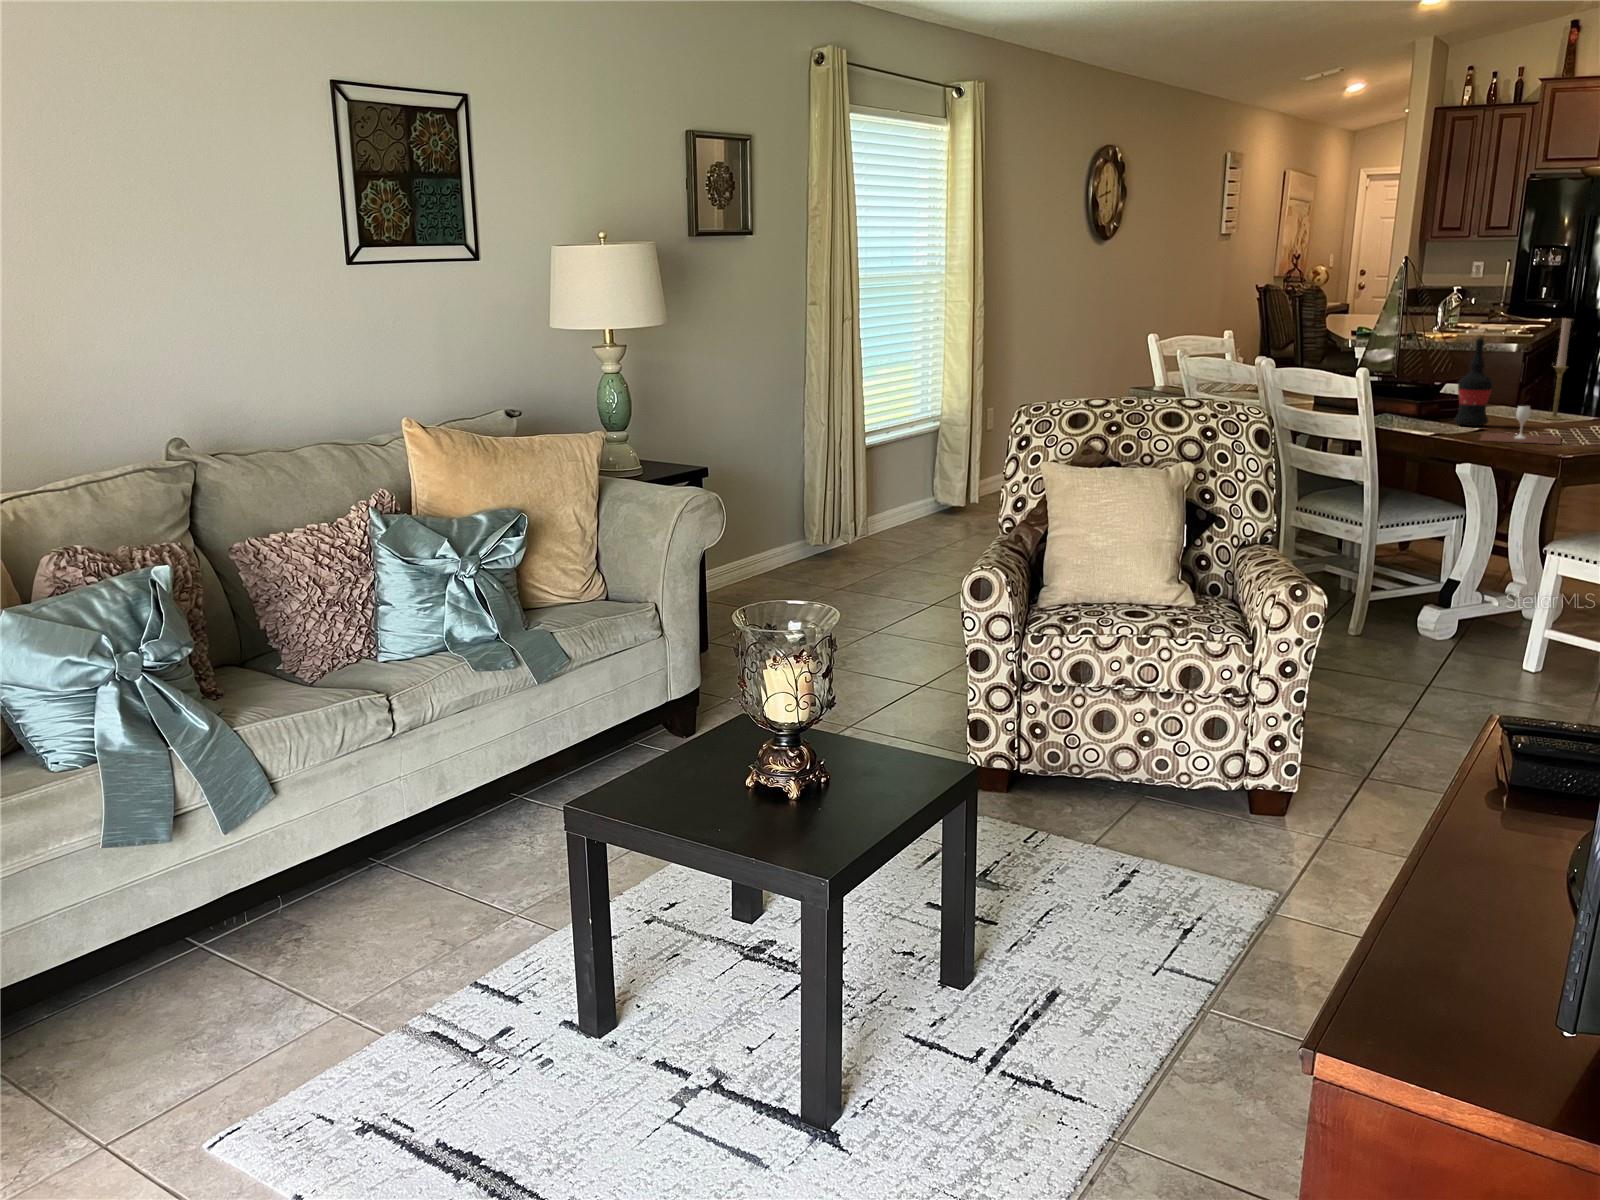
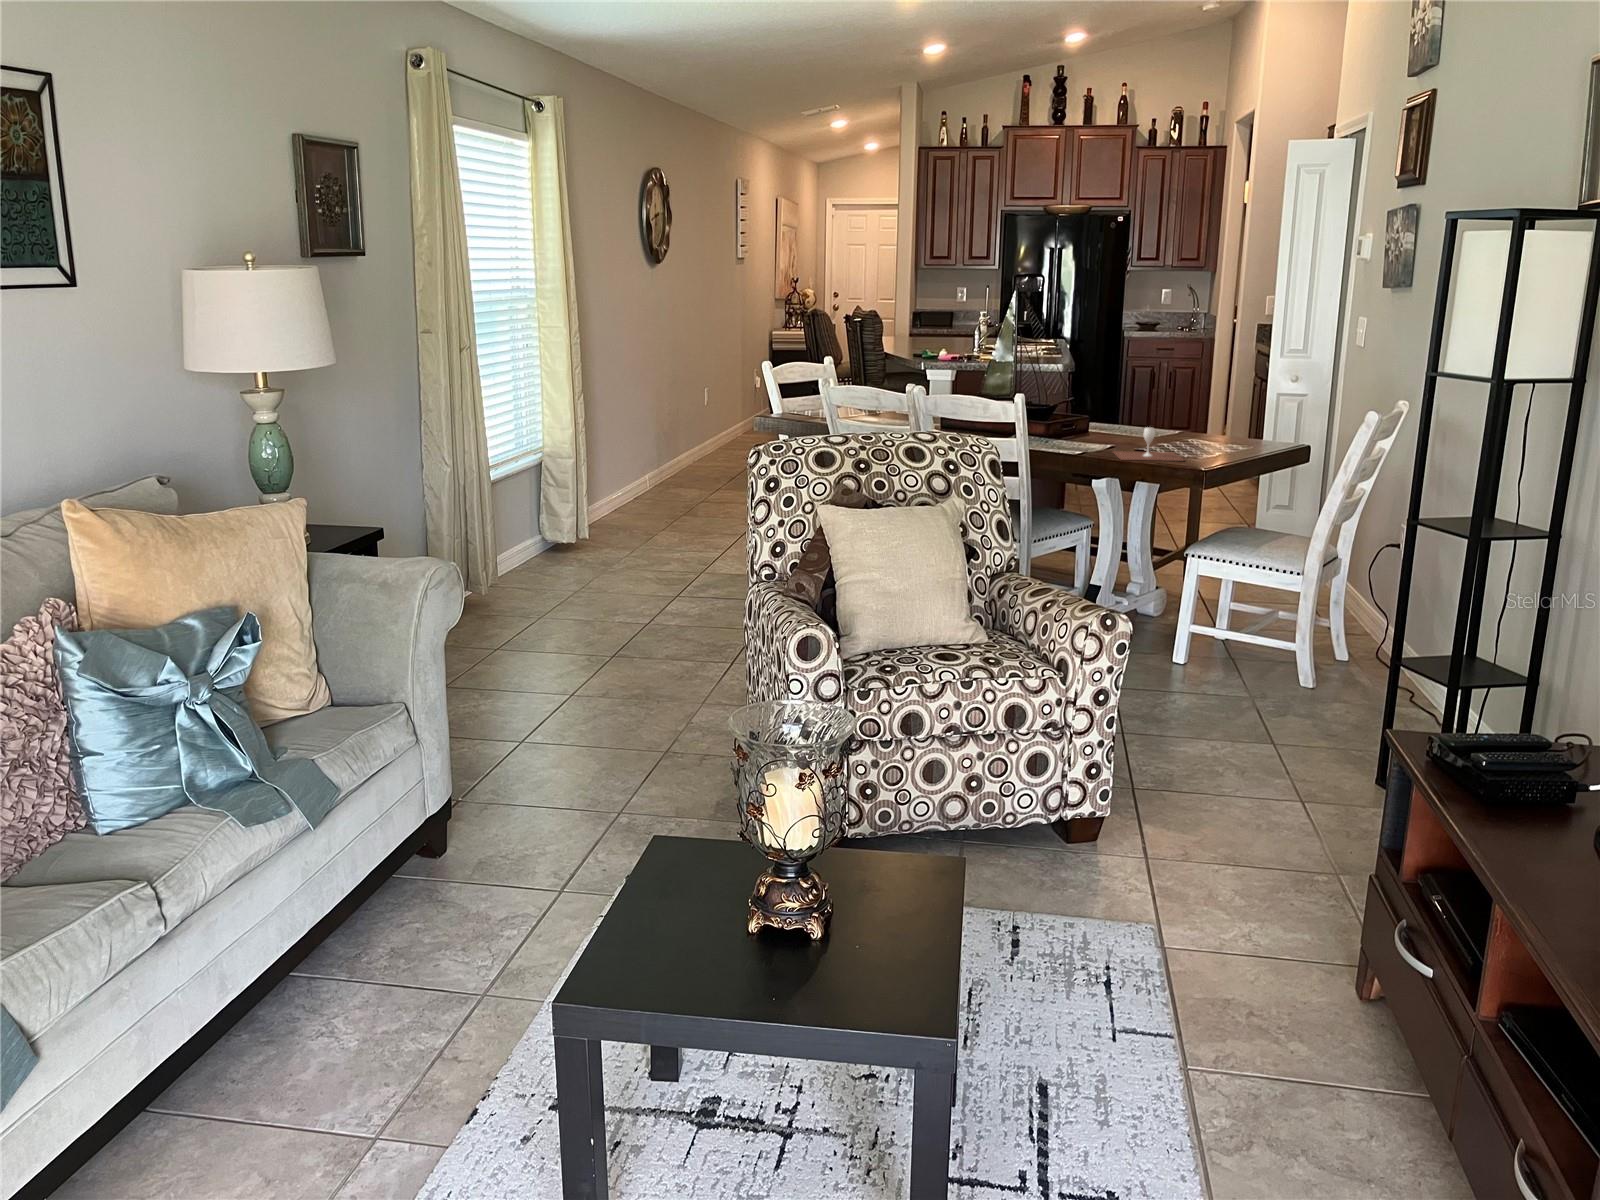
candlestick: present [1547,318,1571,420] -> none [1131,348,1148,436]
wine bottle: present [1454,335,1493,426] -> none [1076,364,1106,445]

